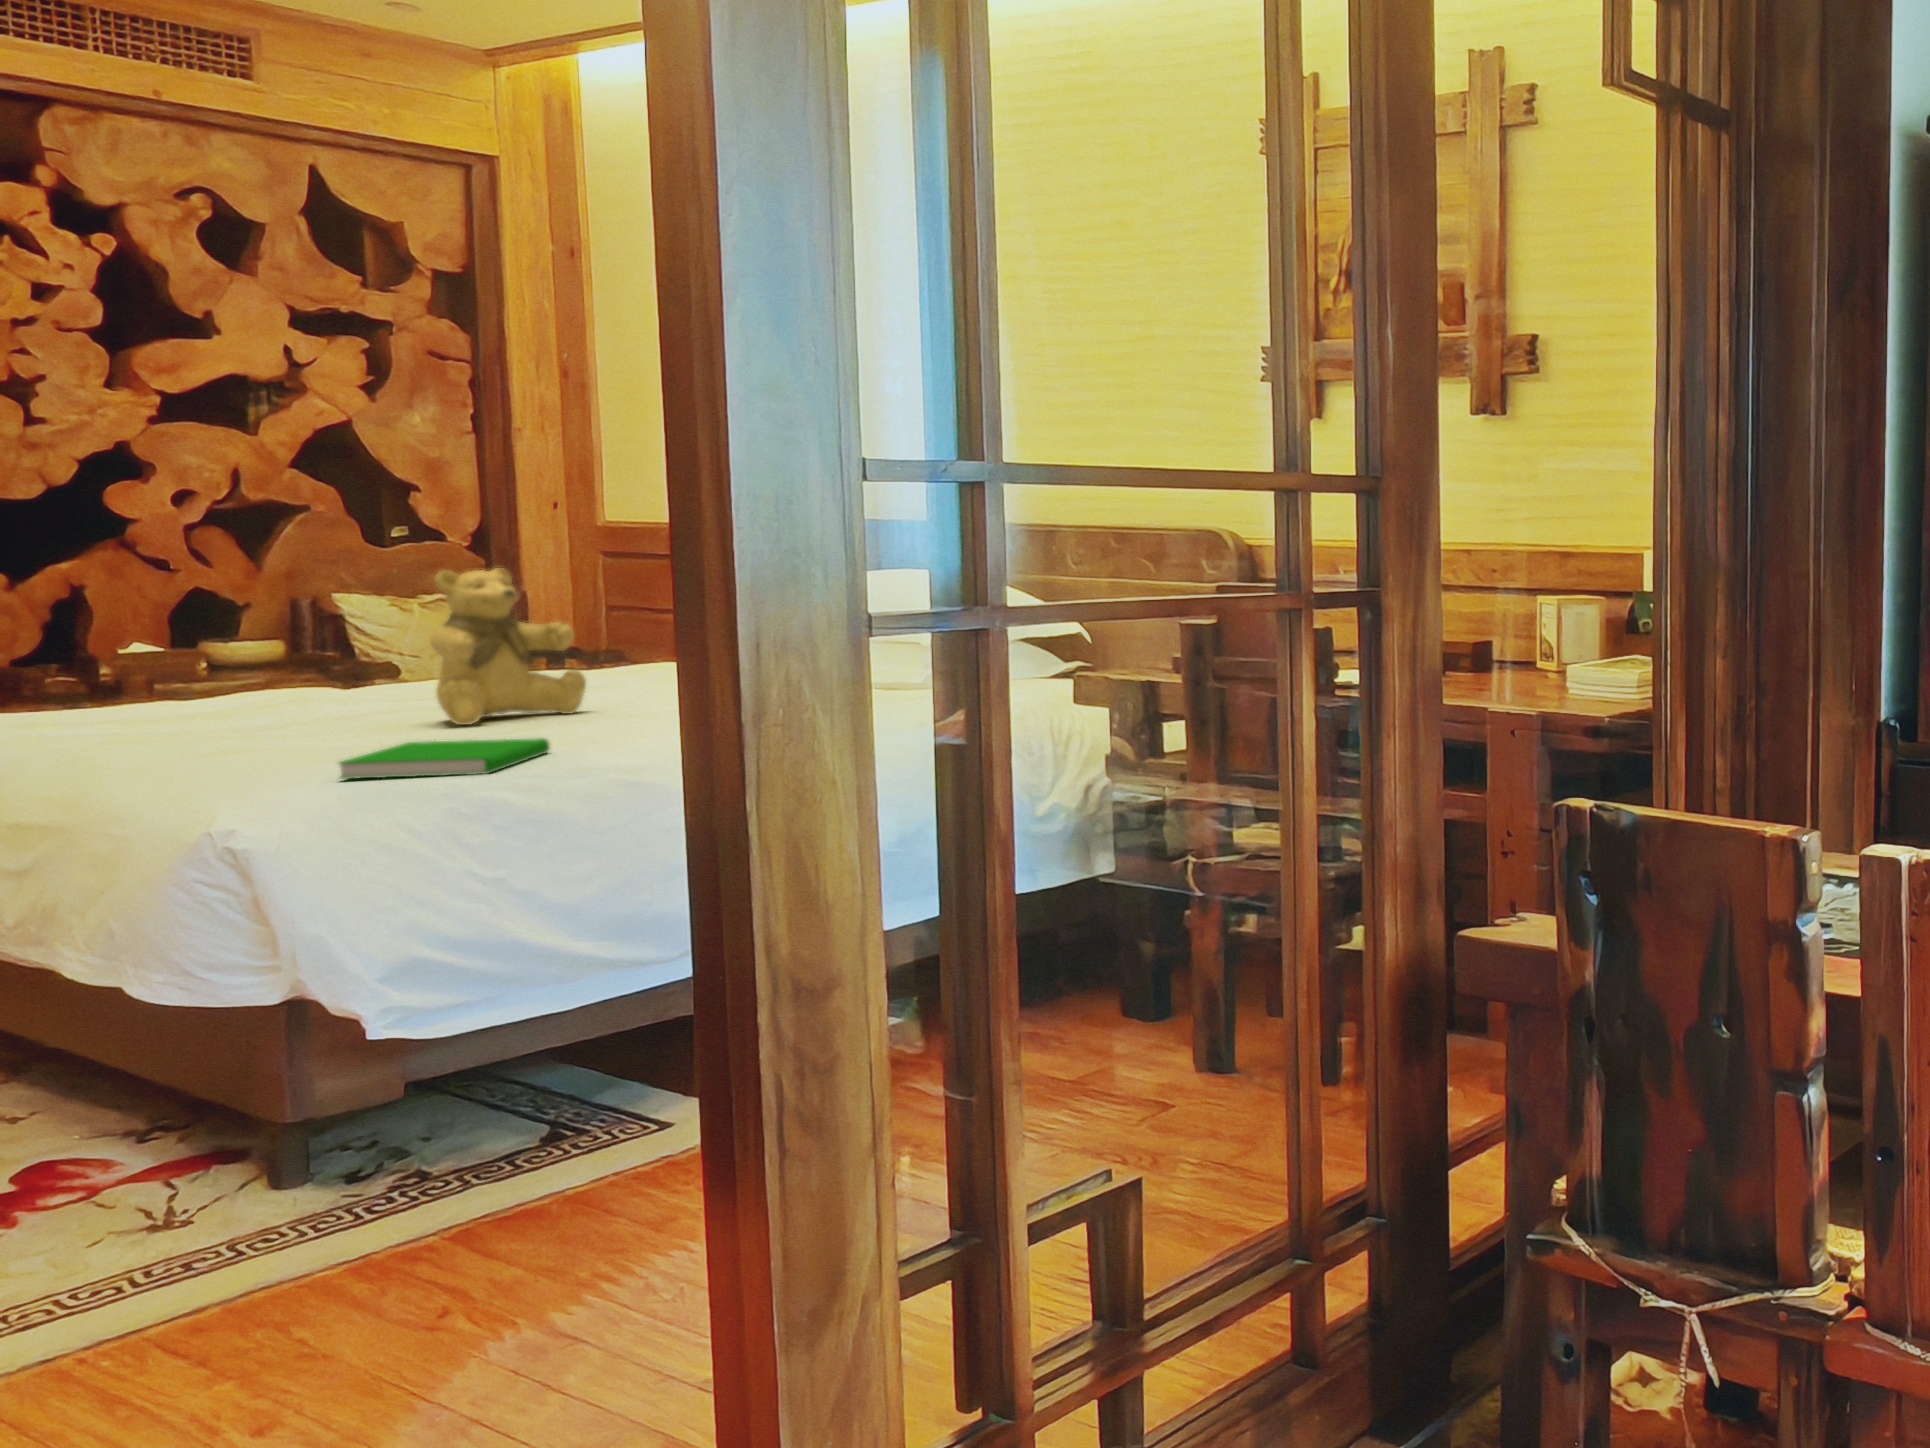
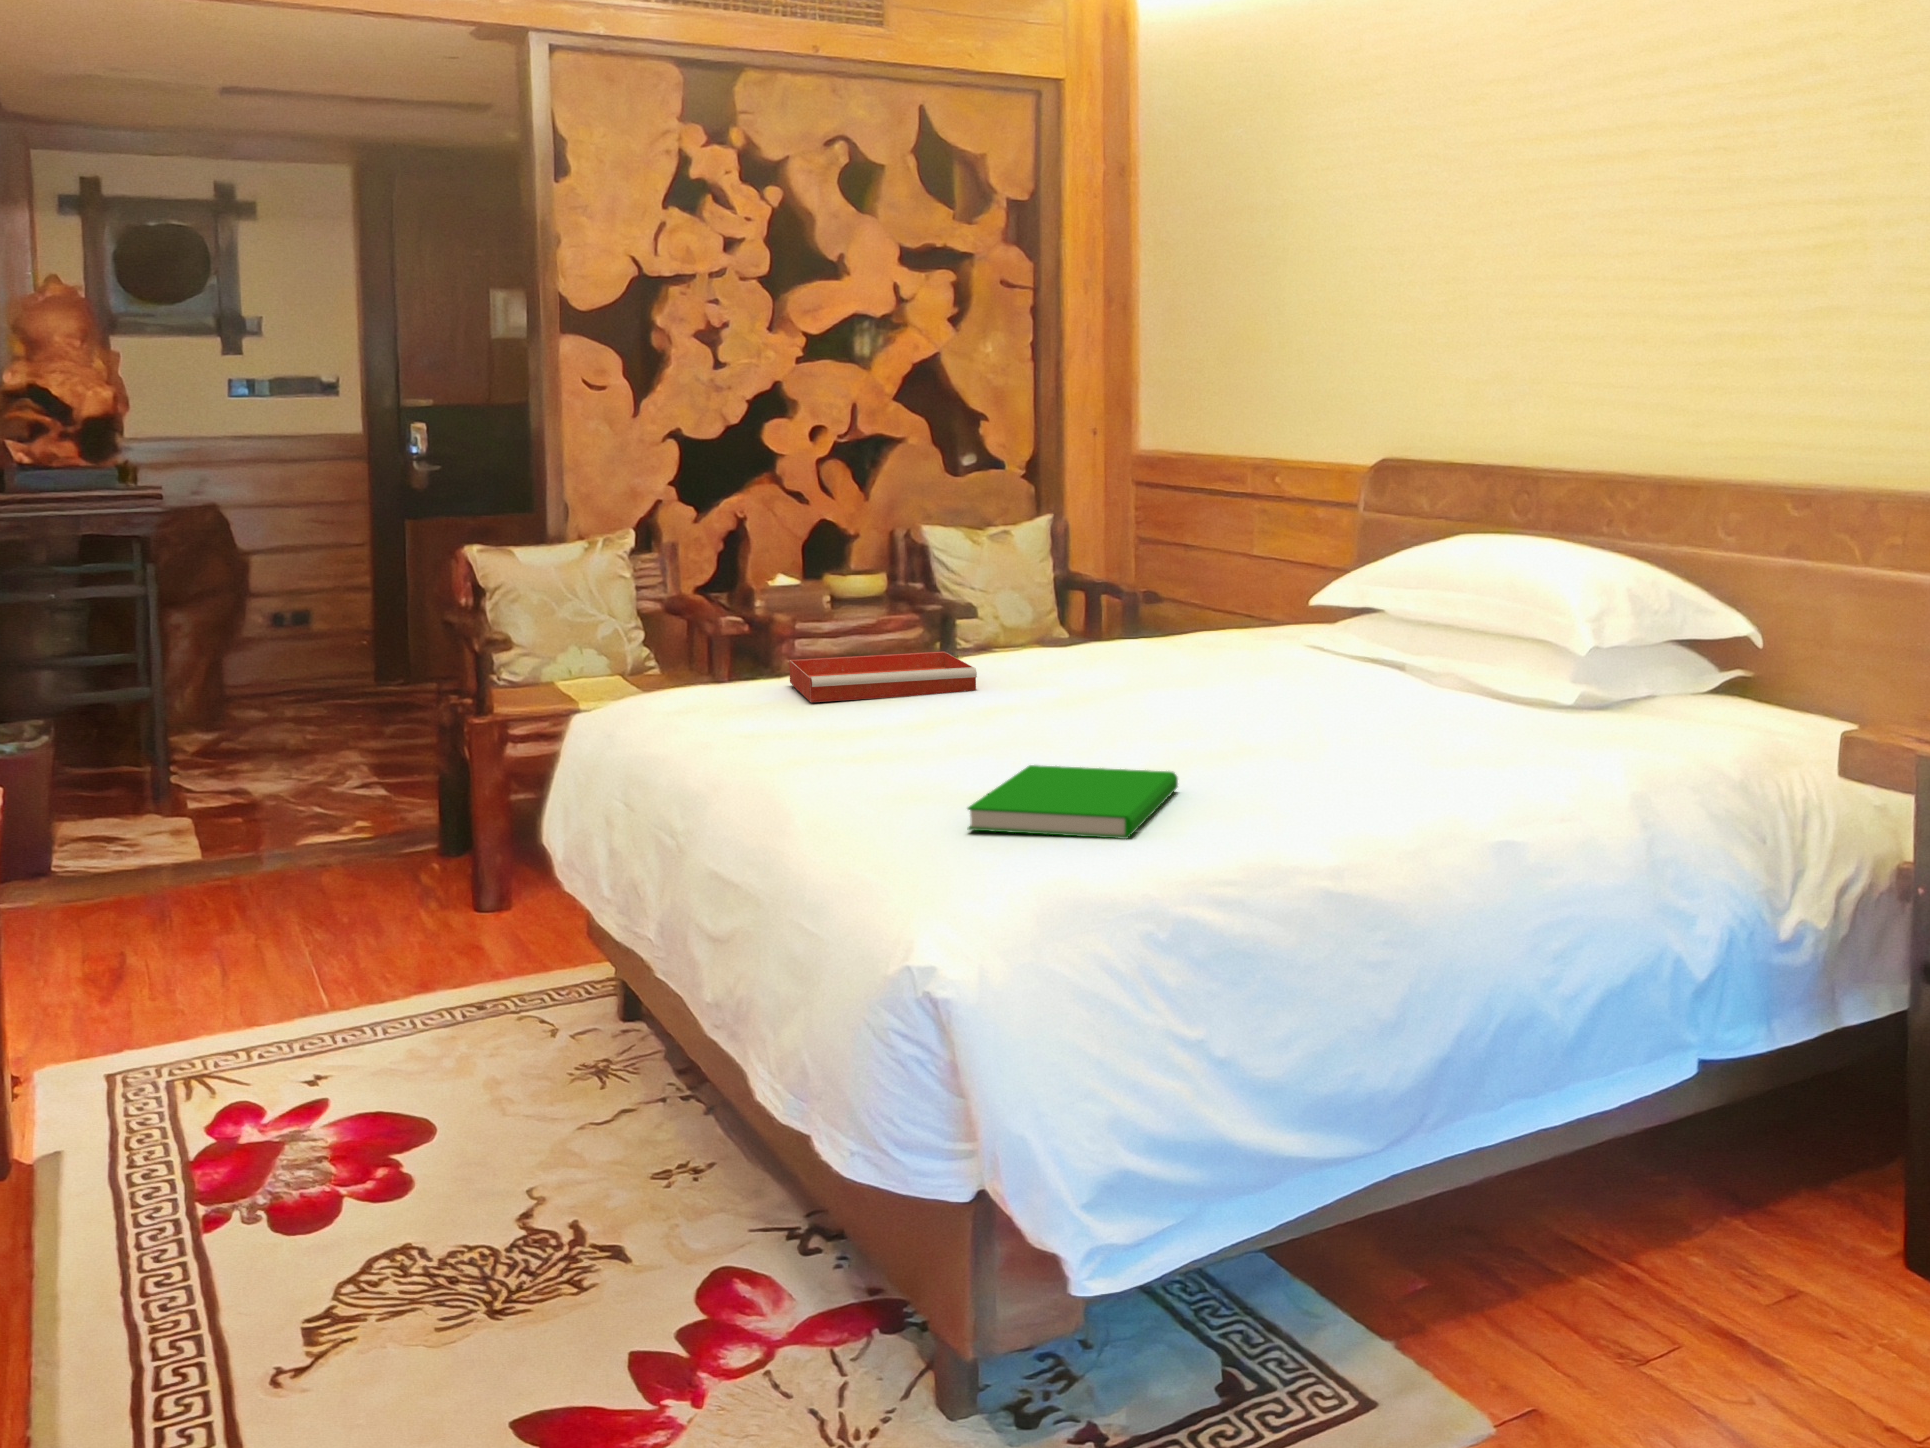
teddy bear: present [430,568,586,725] -> none [1031,521,1175,716]
tray: none [151,691,381,733] -> present [789,652,977,702]

